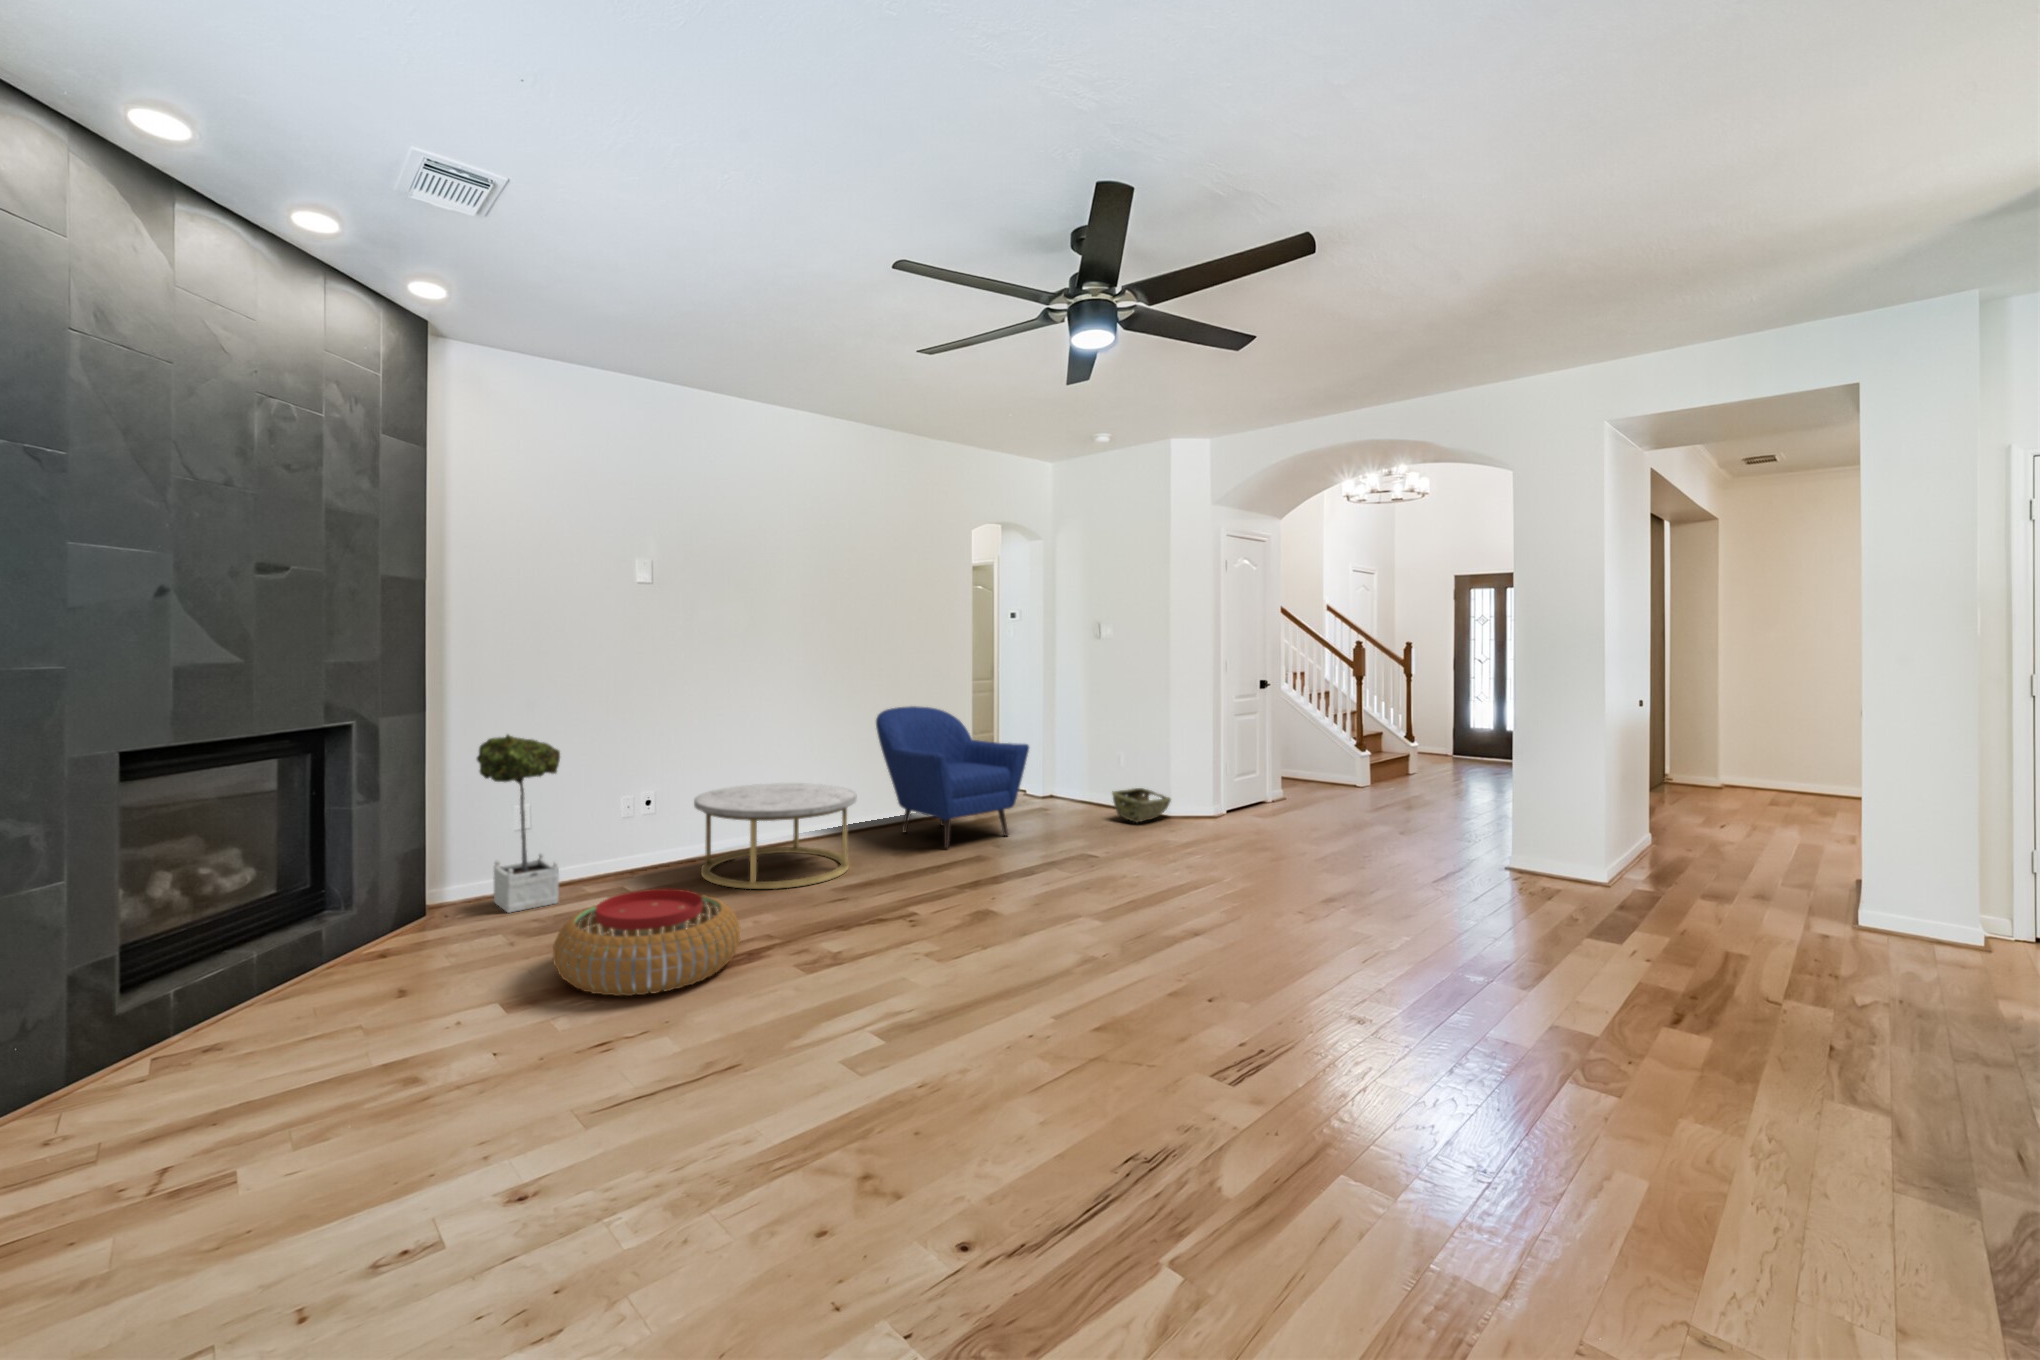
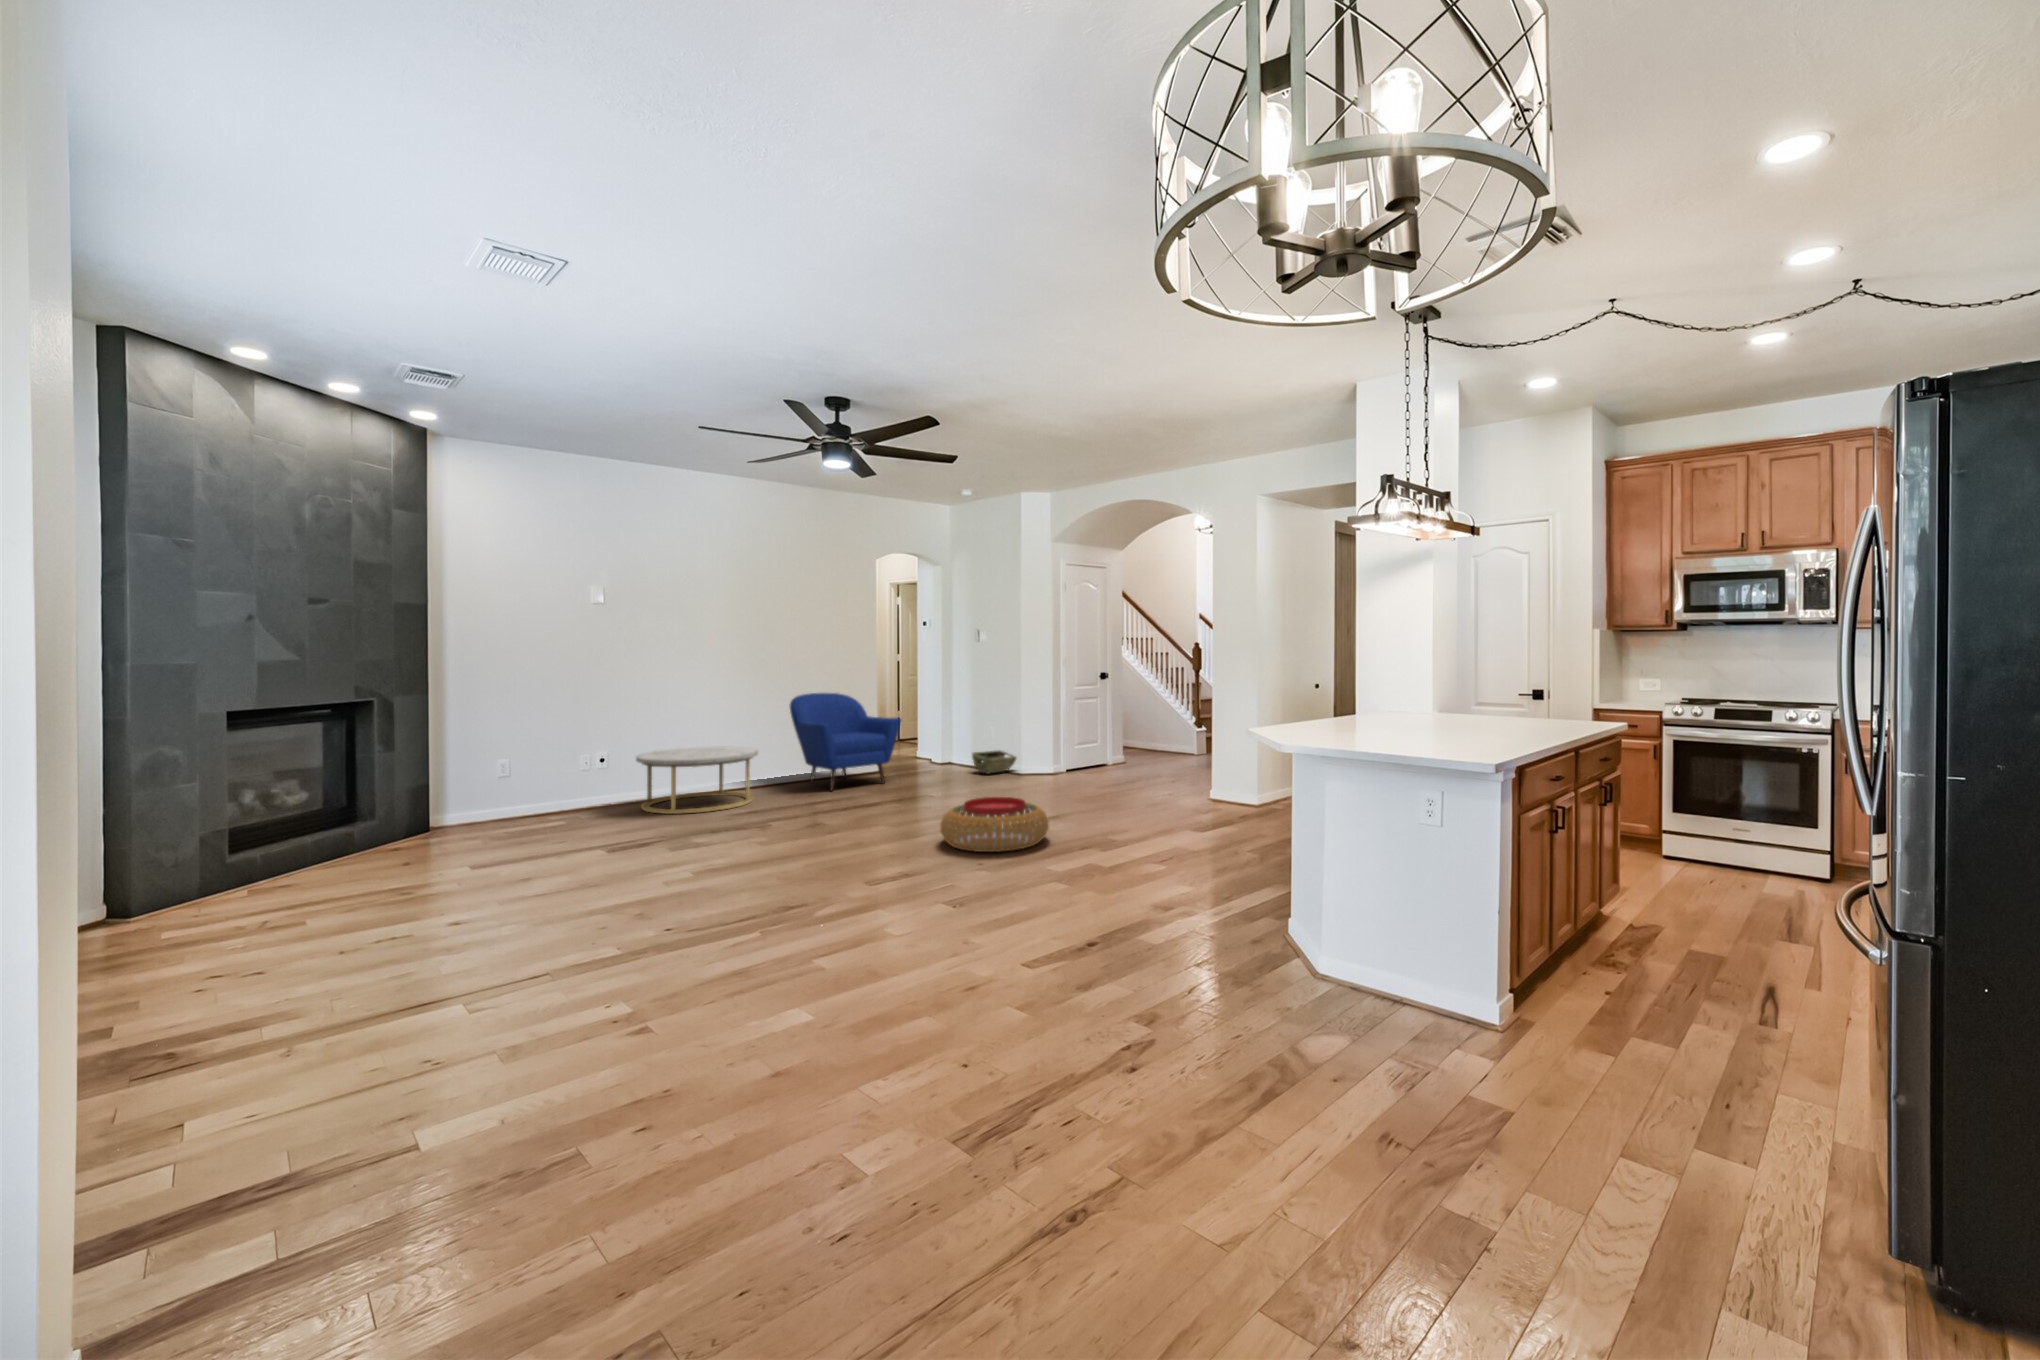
potted tree: present [477,735,560,913] -> none [470,709,532,829]
pouf: present [553,889,740,996] -> present [941,797,1049,852]

